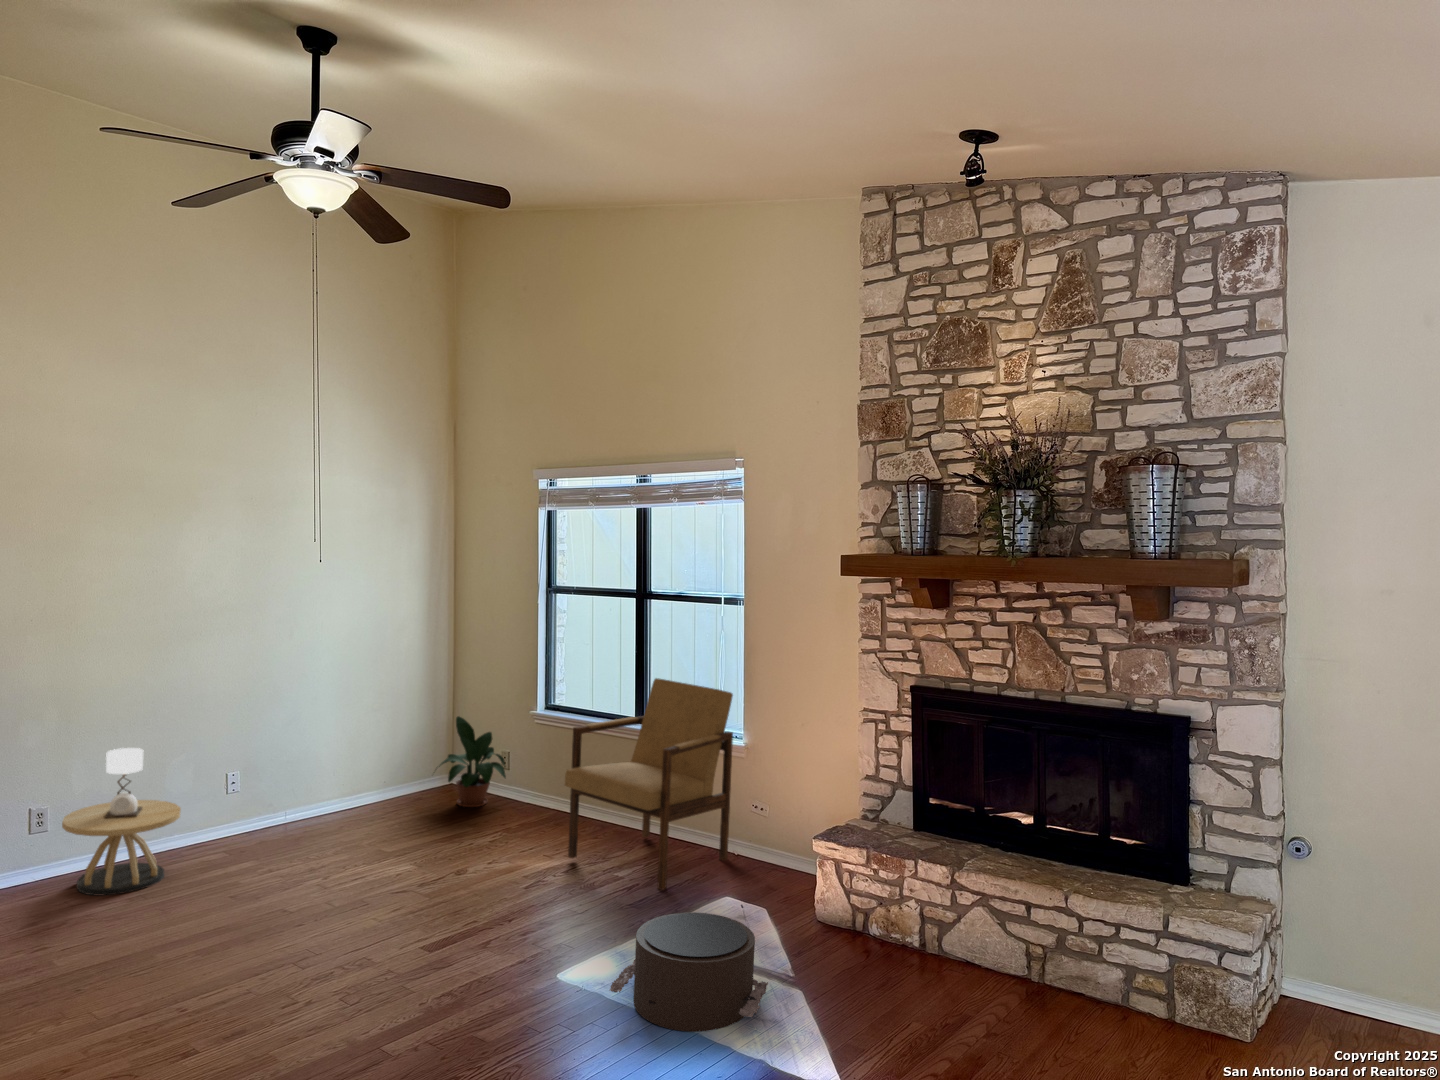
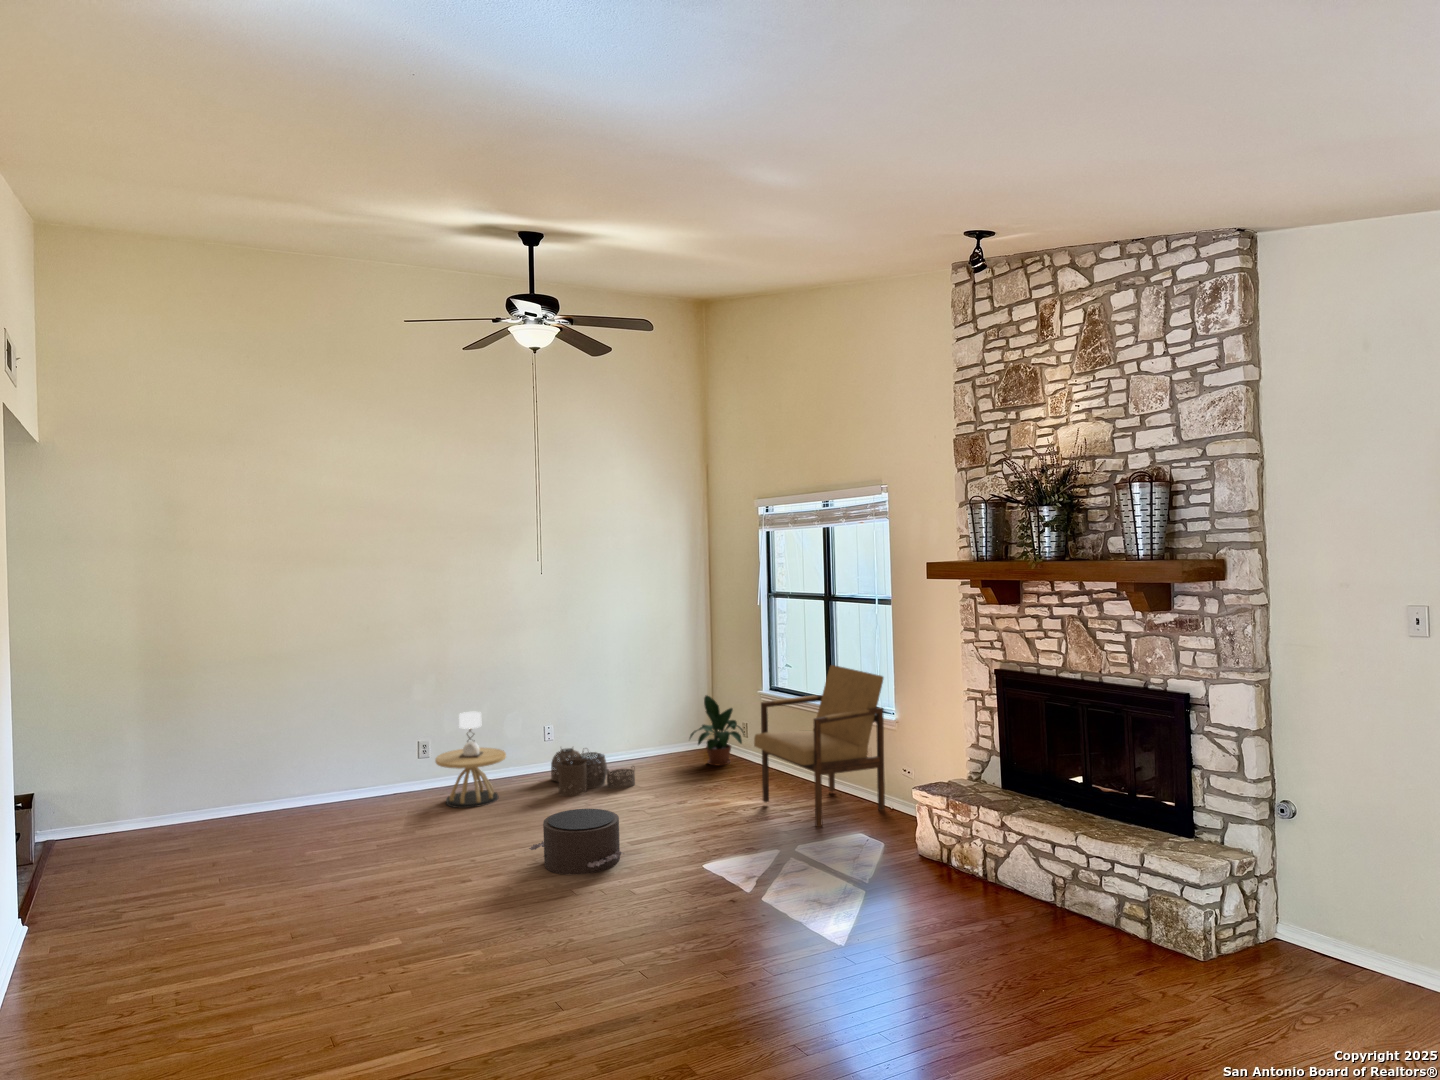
woven basket: none [239,791,372,864] -> present [551,748,635,796]
pouf: present [609,912,768,1032] -> present [529,809,622,875]

